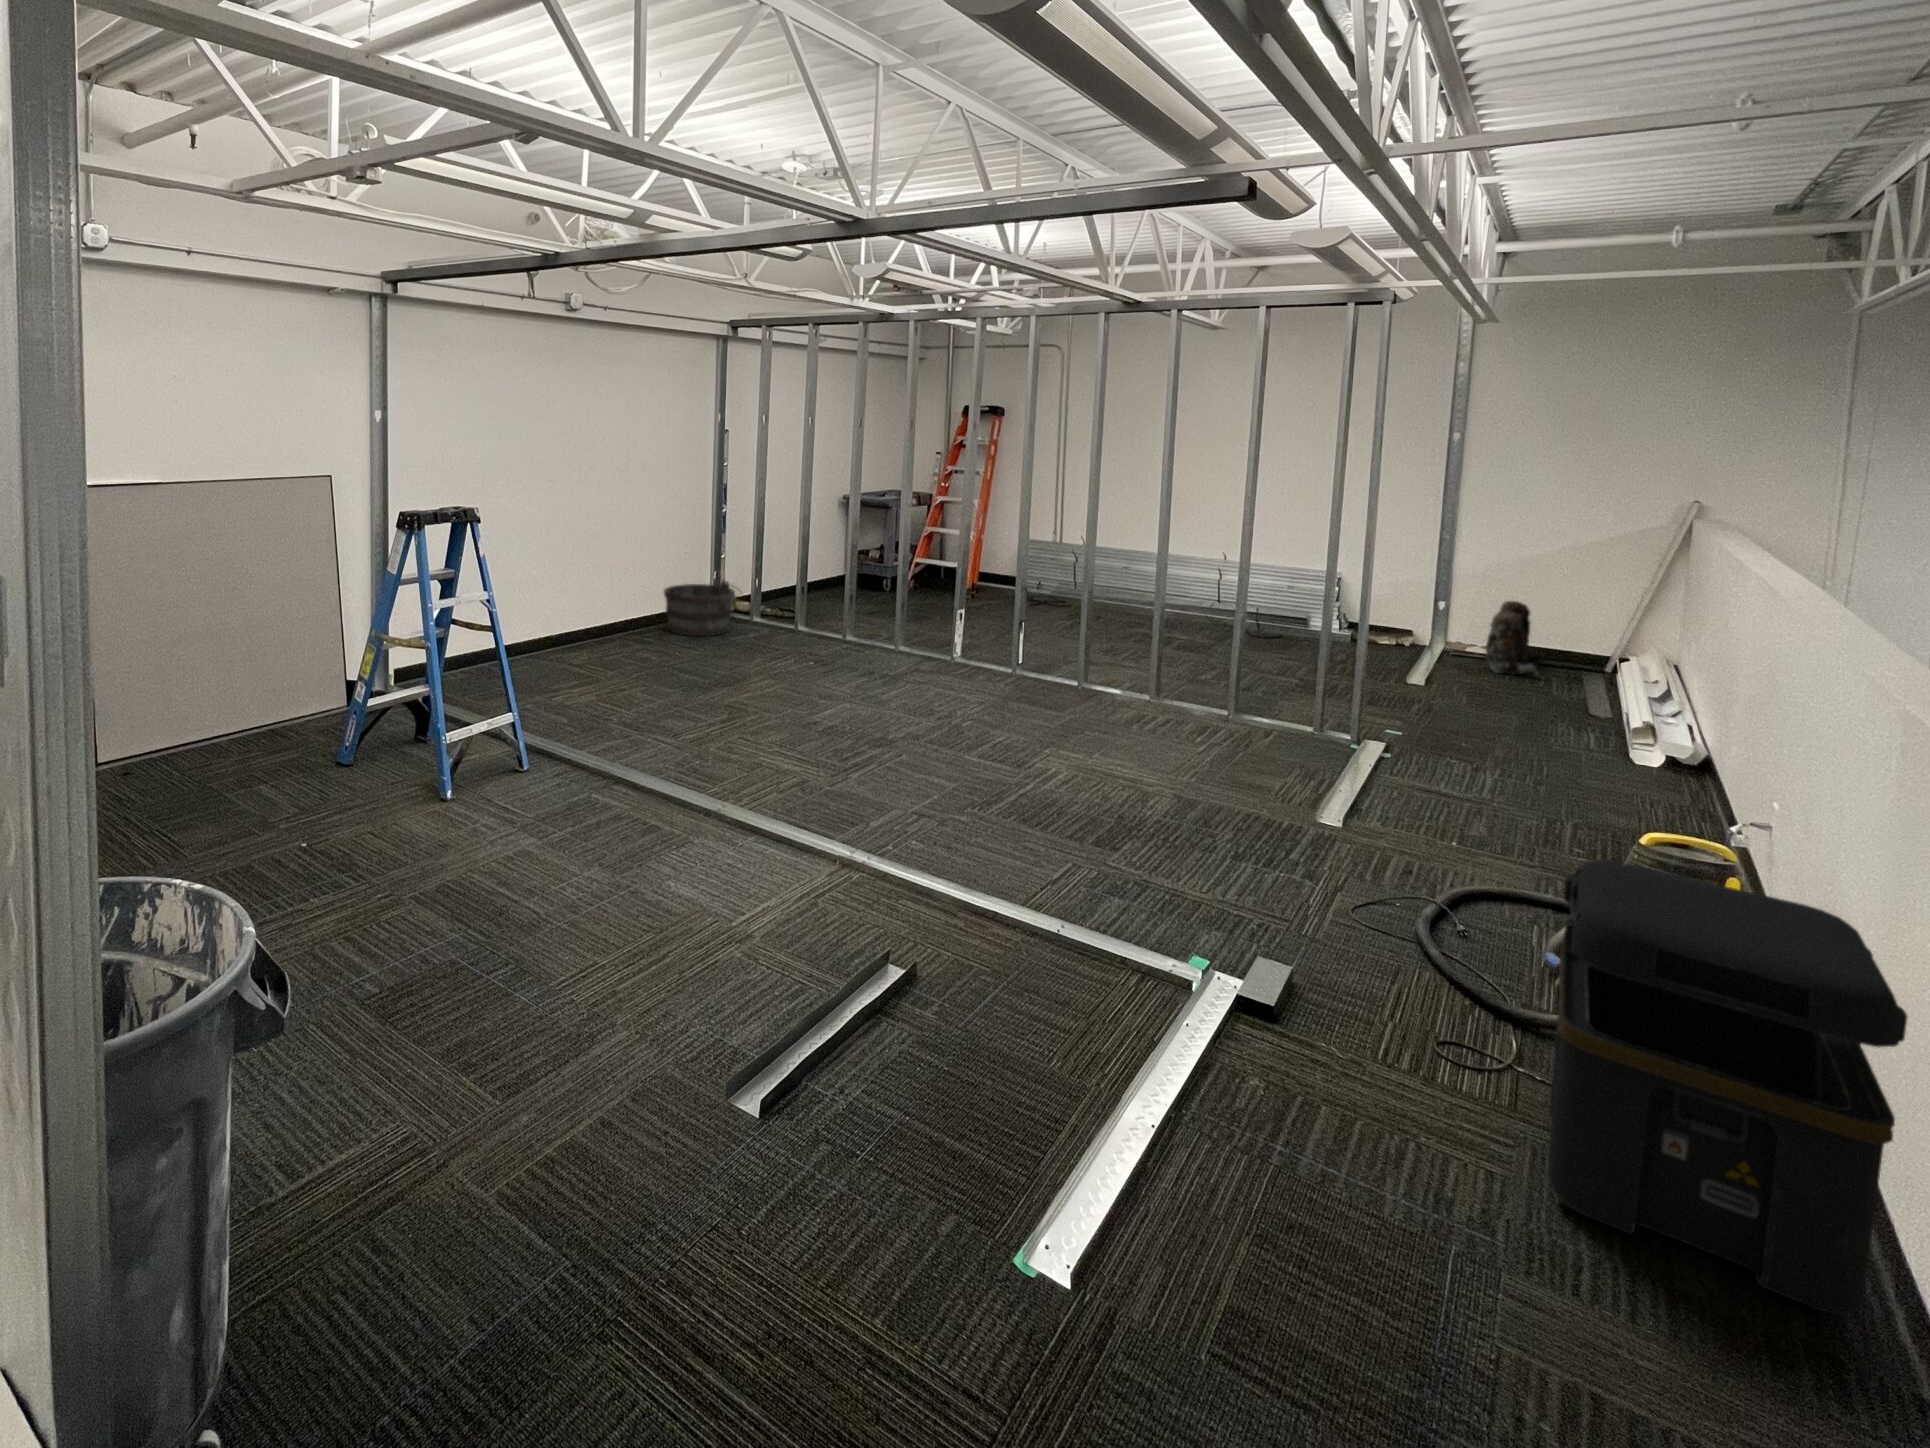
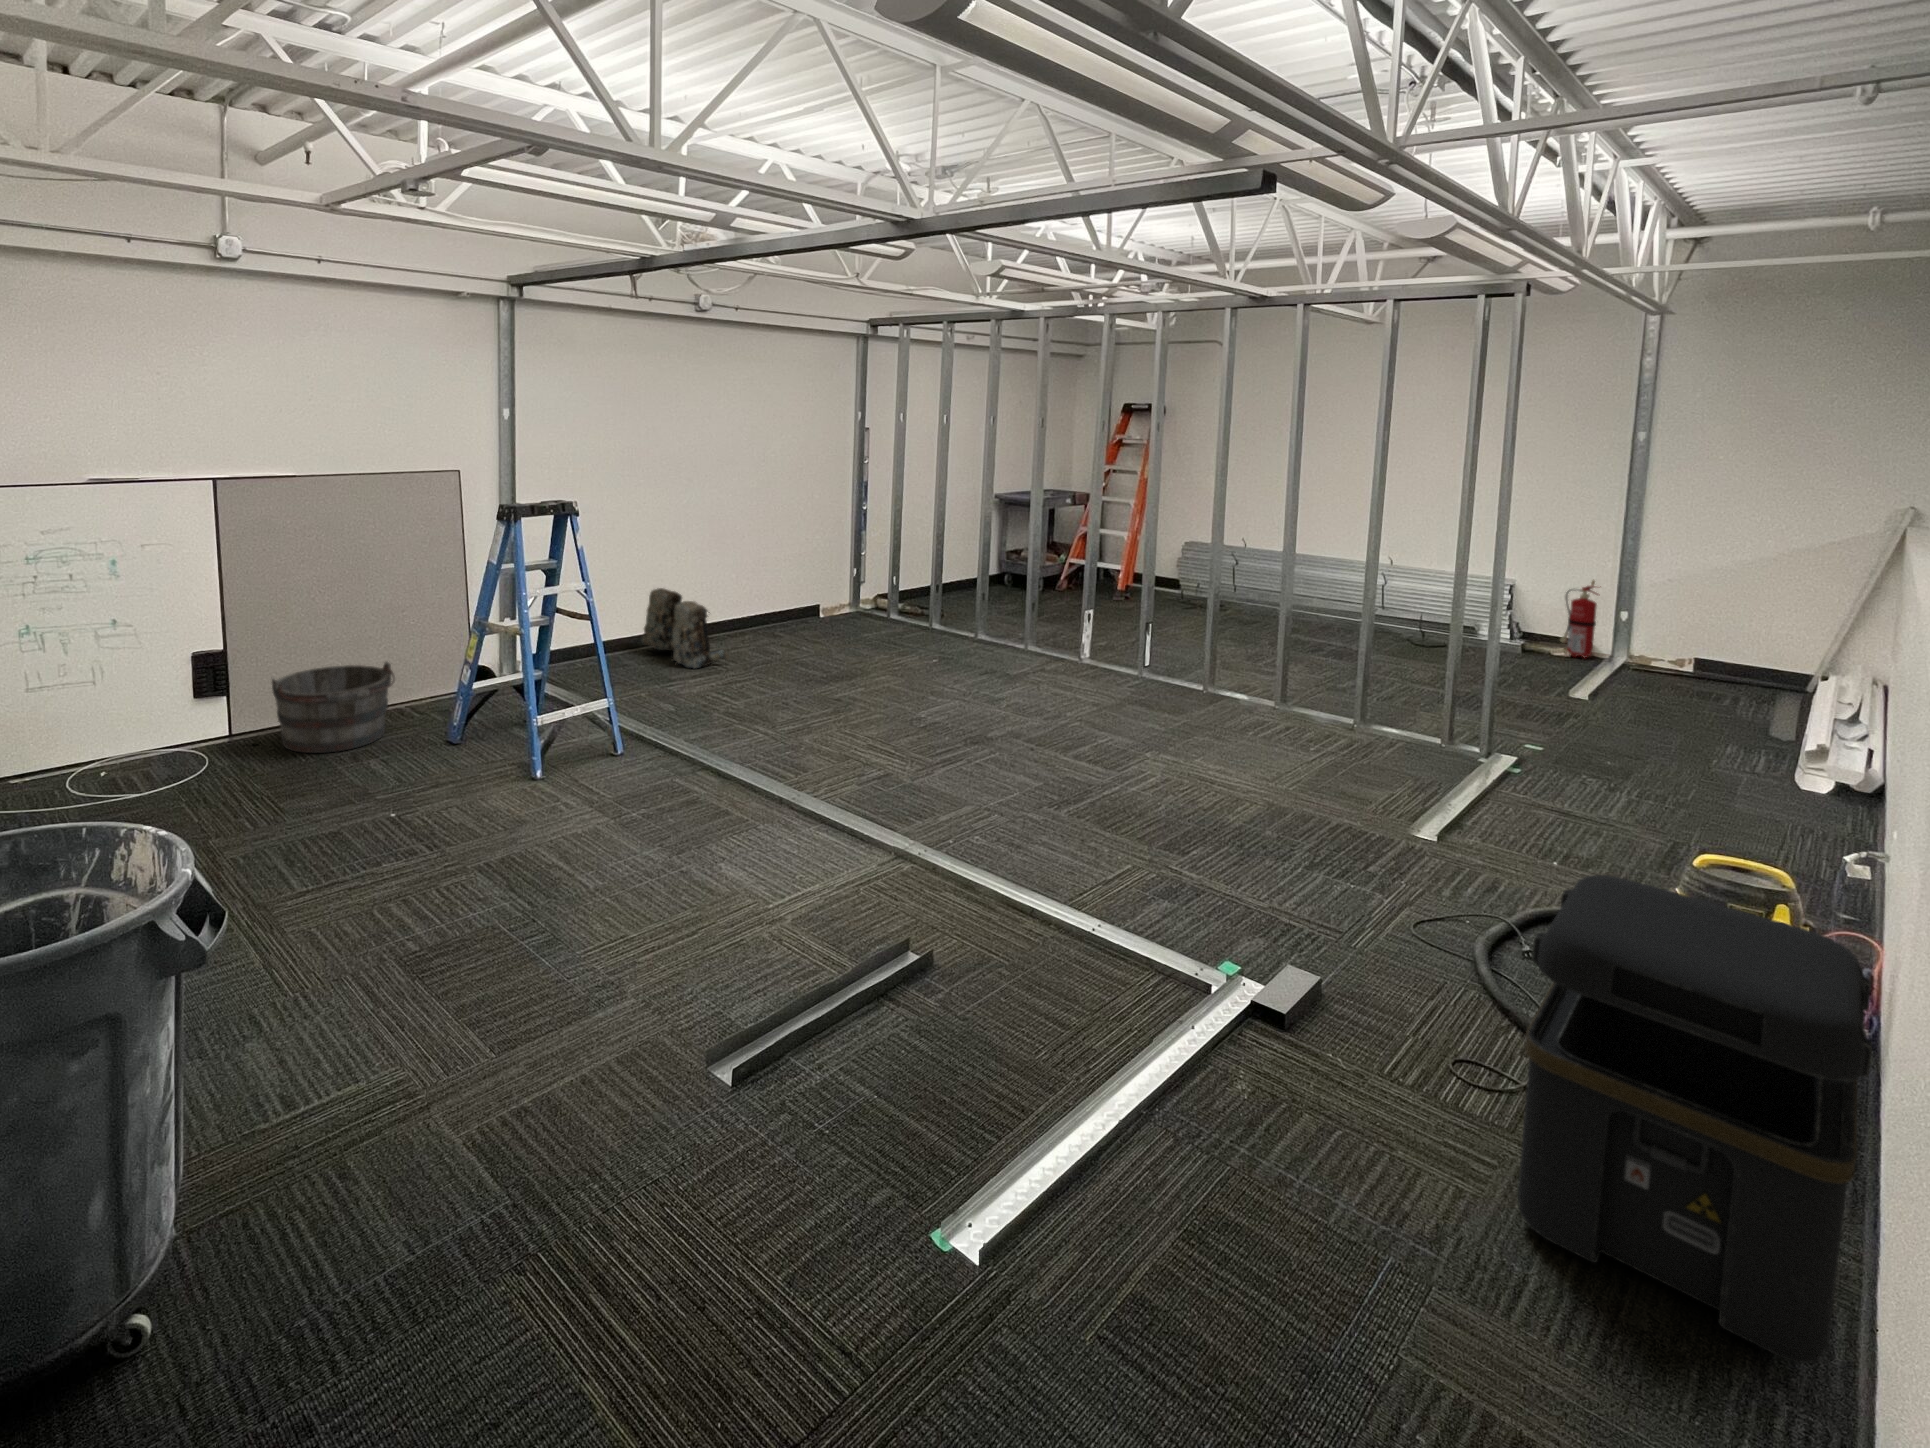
fire extinguisher: none [1388,572,1427,647] -> present [1560,581,1598,658]
bucket: present [664,581,737,636] -> present [272,662,395,753]
backpack: present [1485,601,1541,676] -> present [642,588,729,669]

